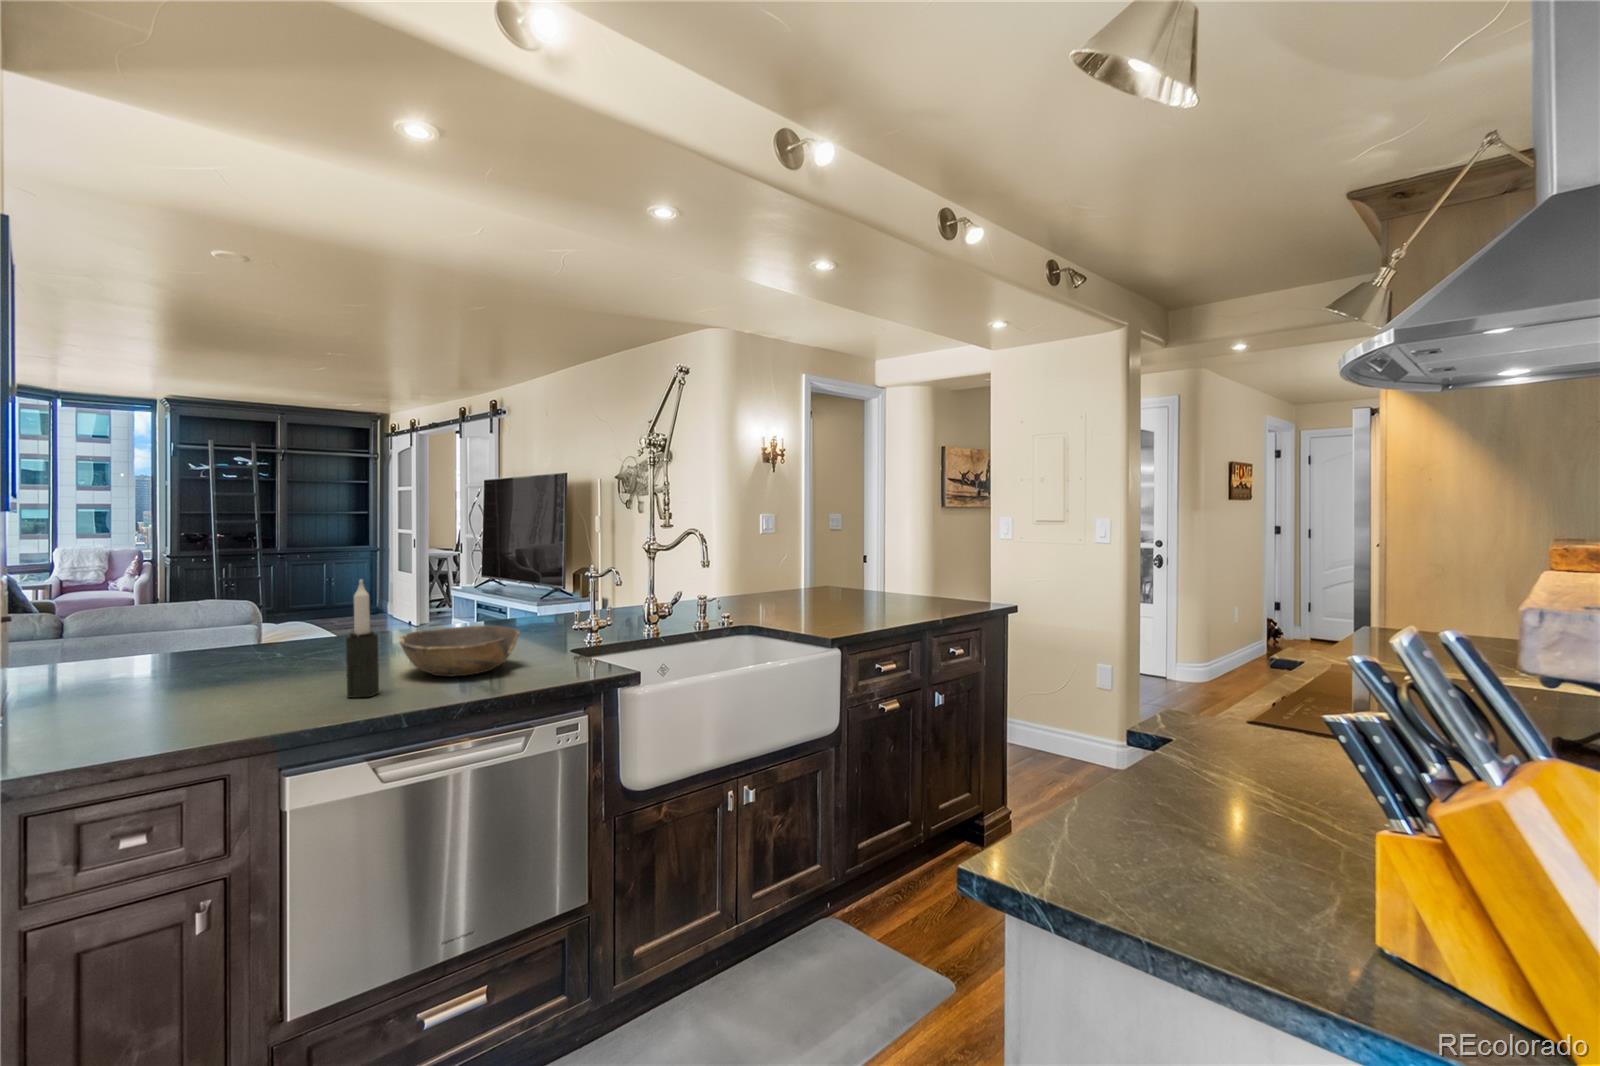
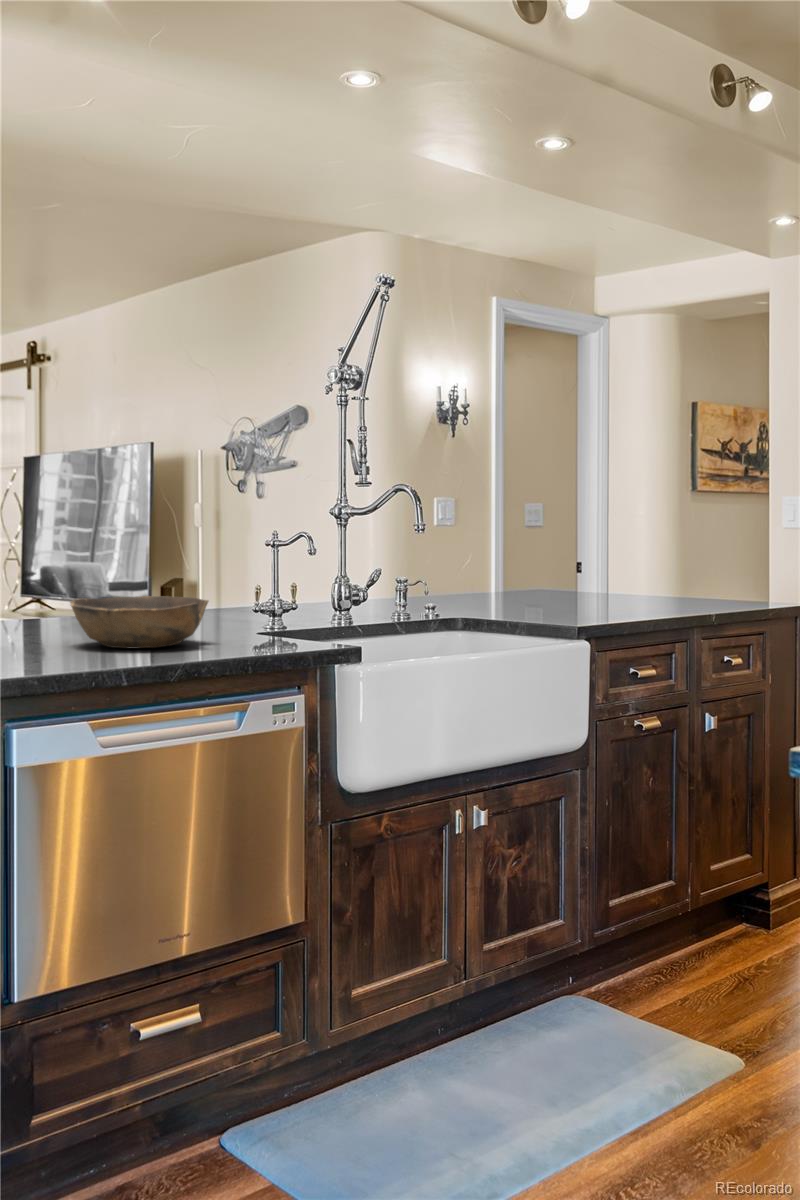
candle: present [346,580,379,698] -> none [33,520,67,660]

